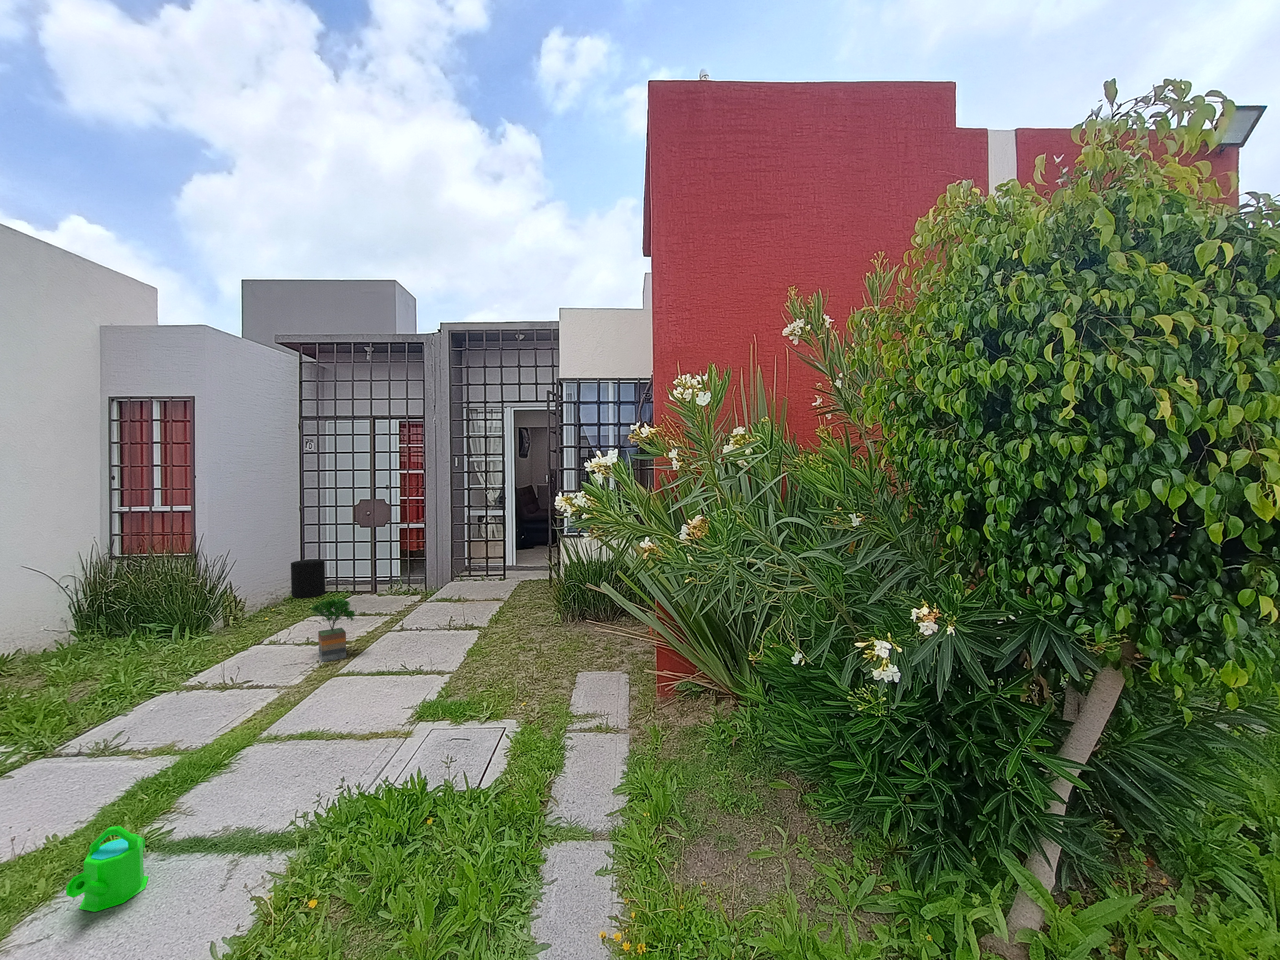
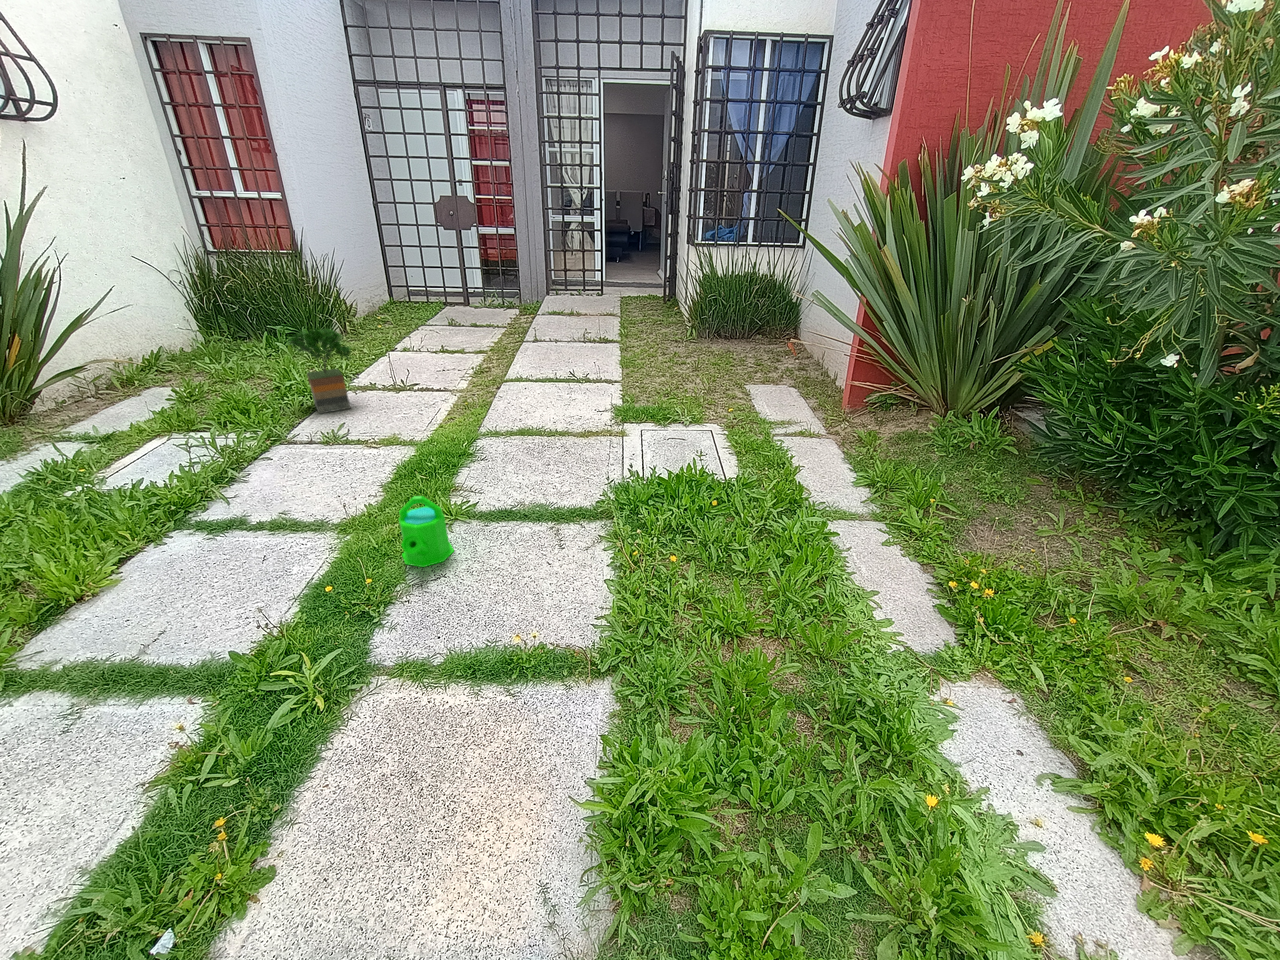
stool: present [291,559,325,598] -> none [382,265,421,307]
potted tree: present [311,598,355,662] -> present [288,329,351,413]

